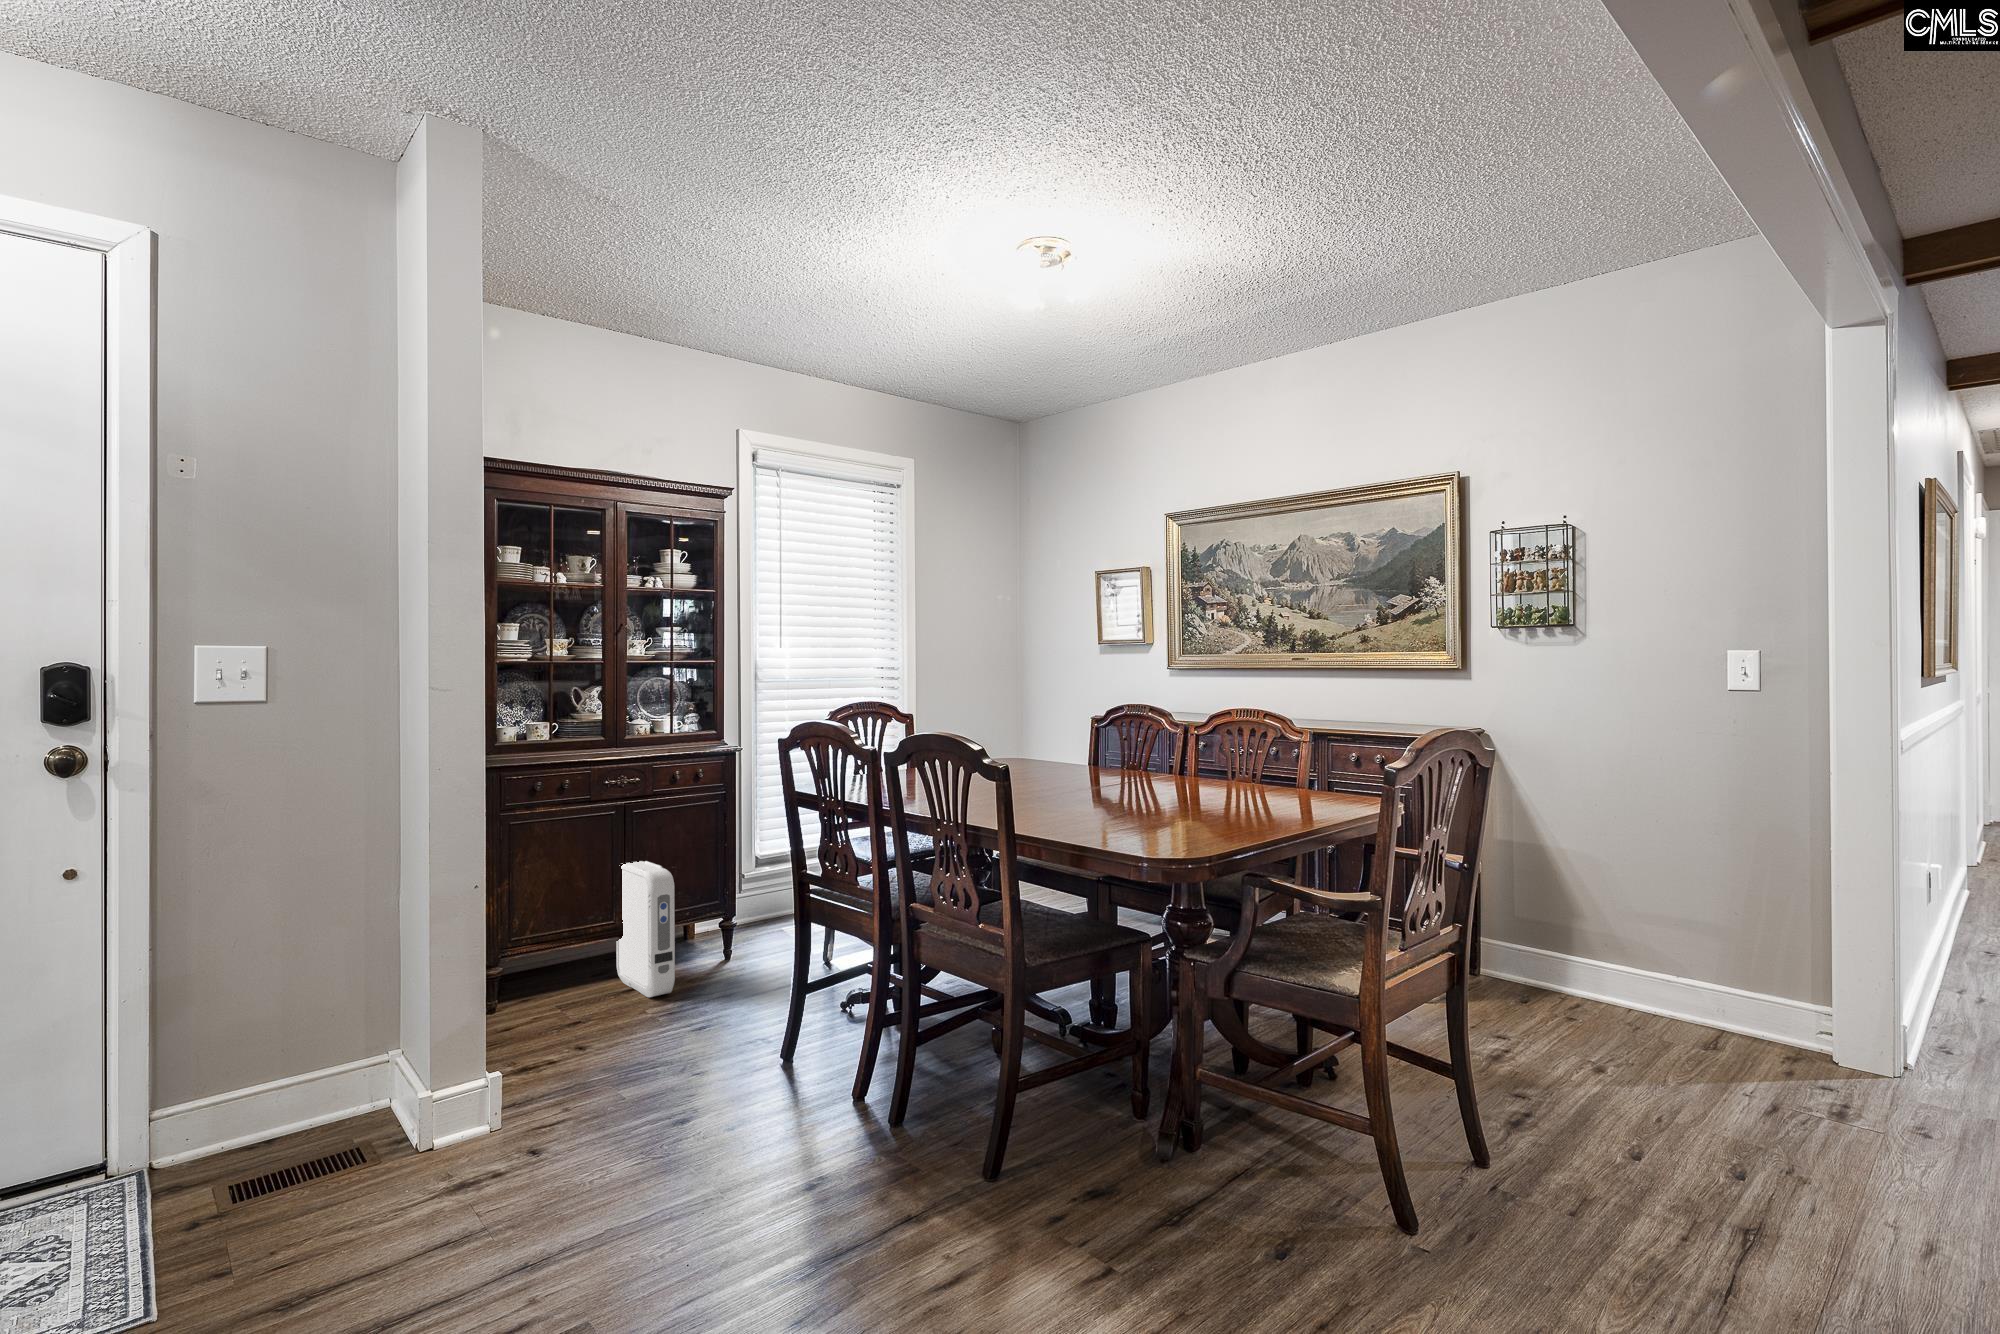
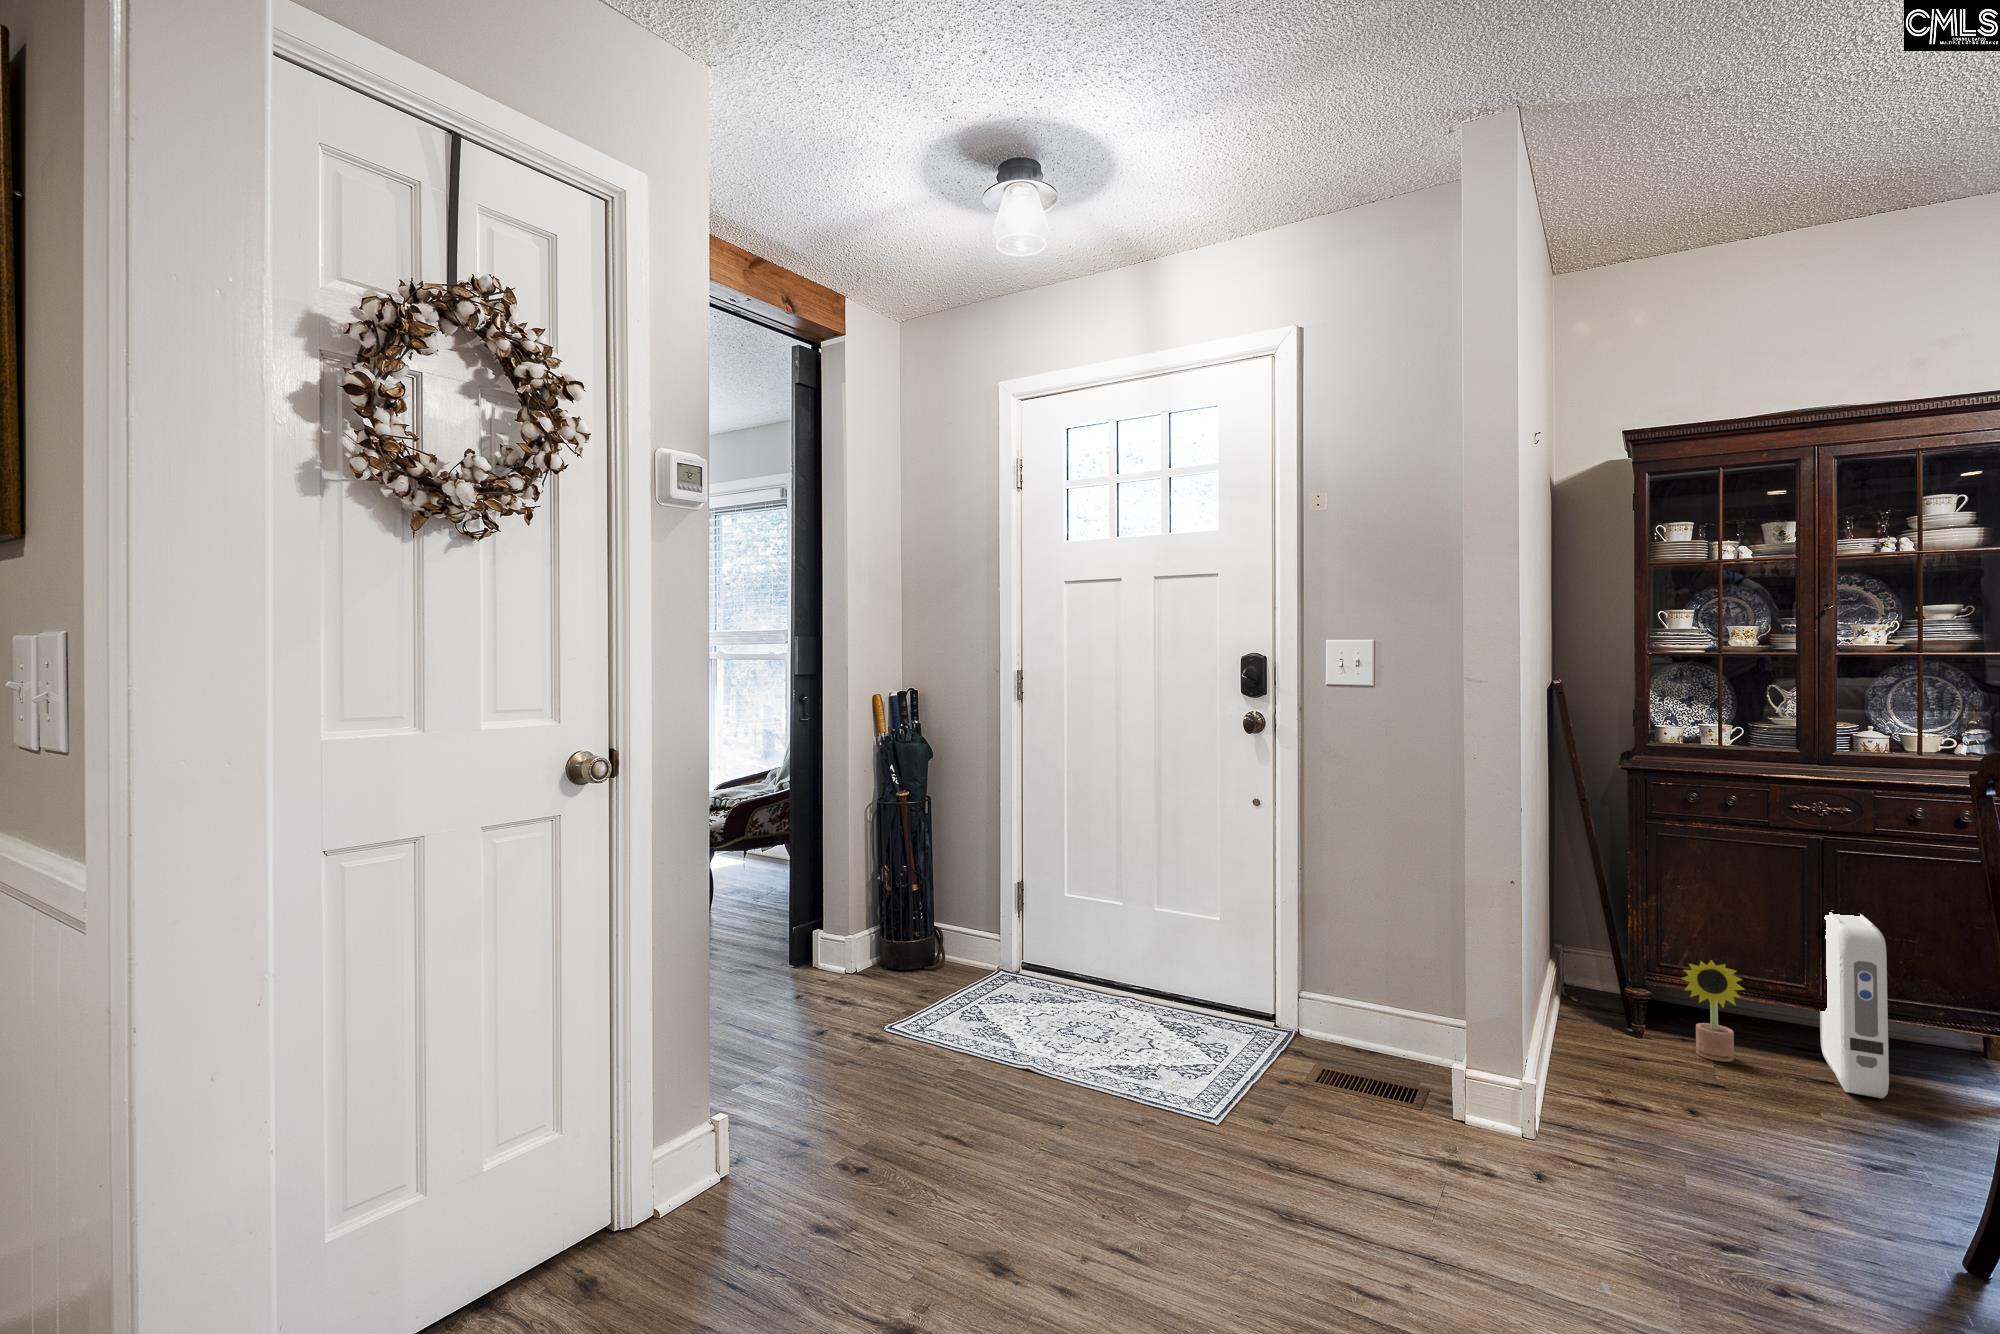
decorative plant: none [539,925,586,1011] -> present [1681,960,1745,1062]

